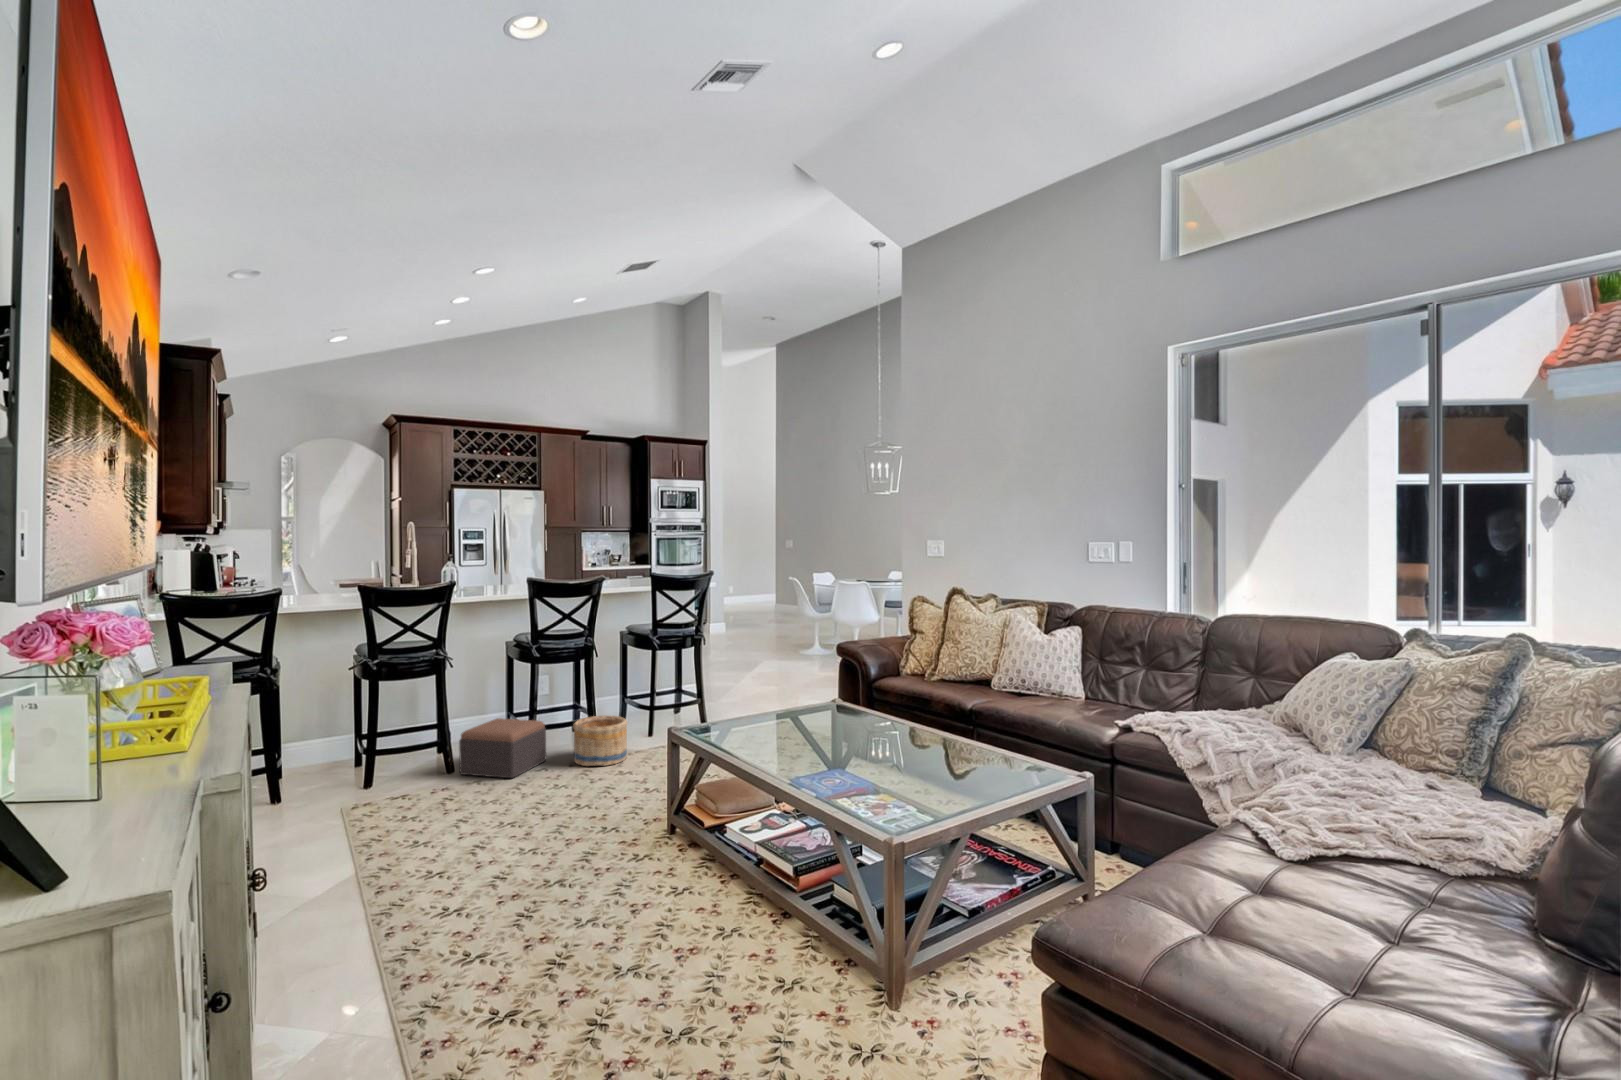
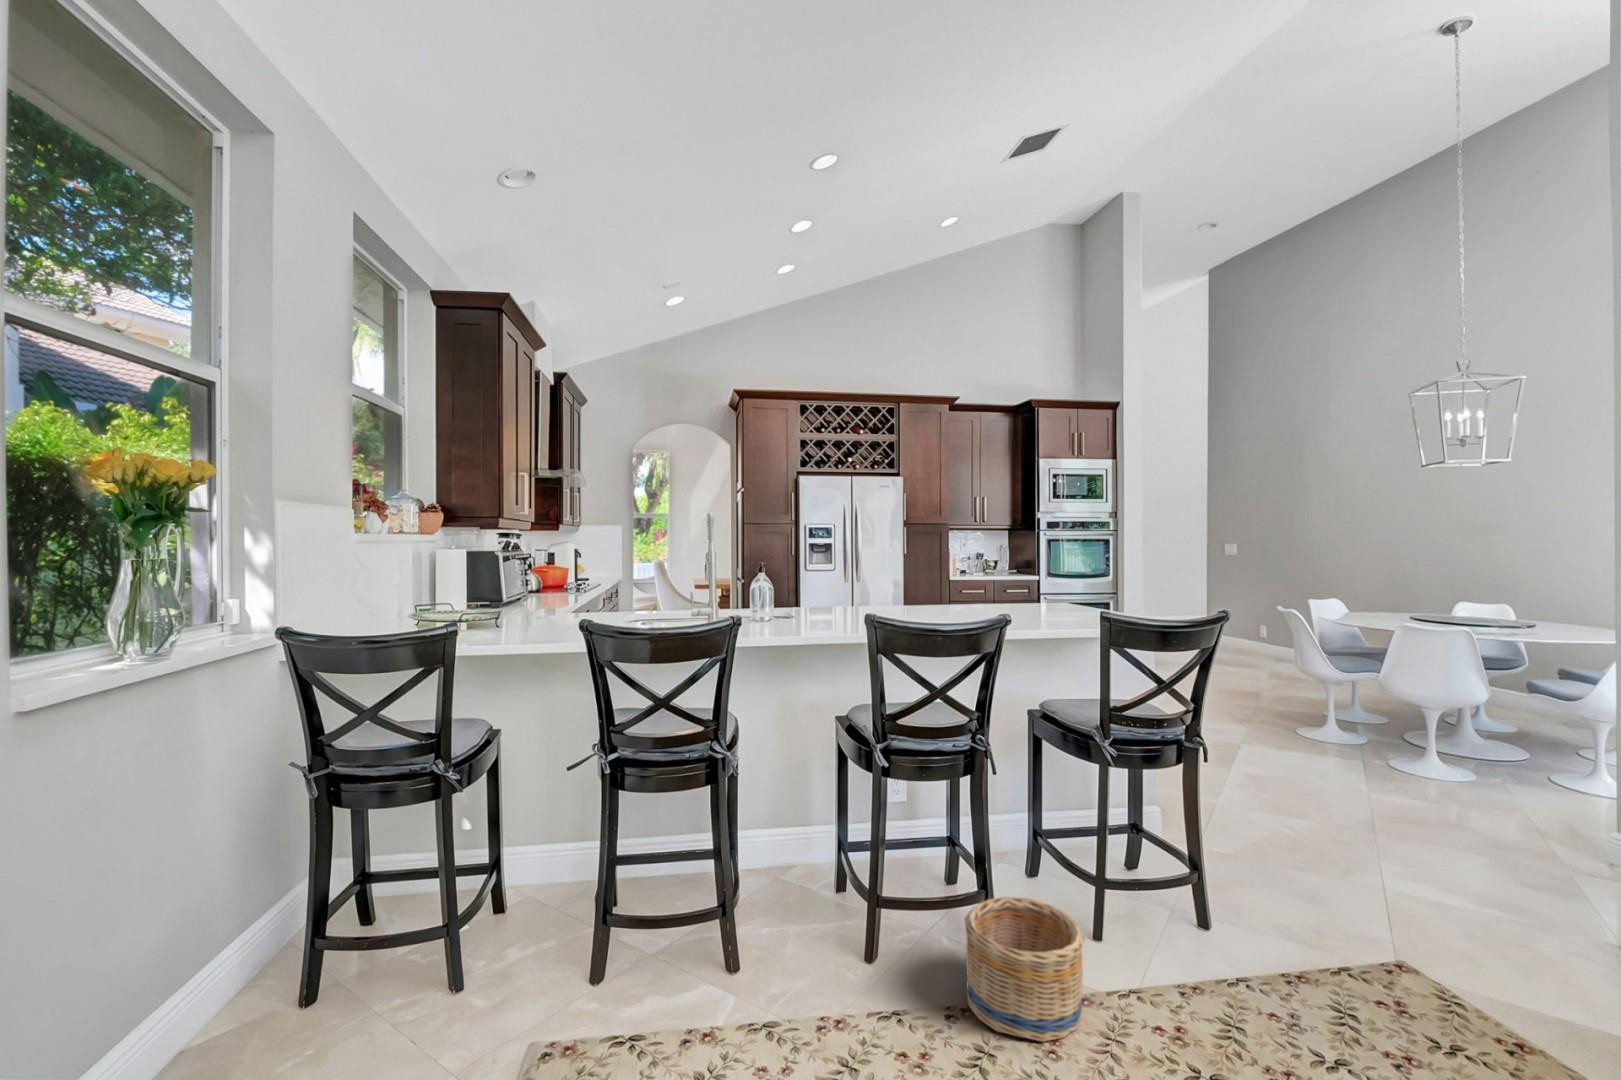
footstool: present [459,718,546,778] -> none [748,870,910,1041]

